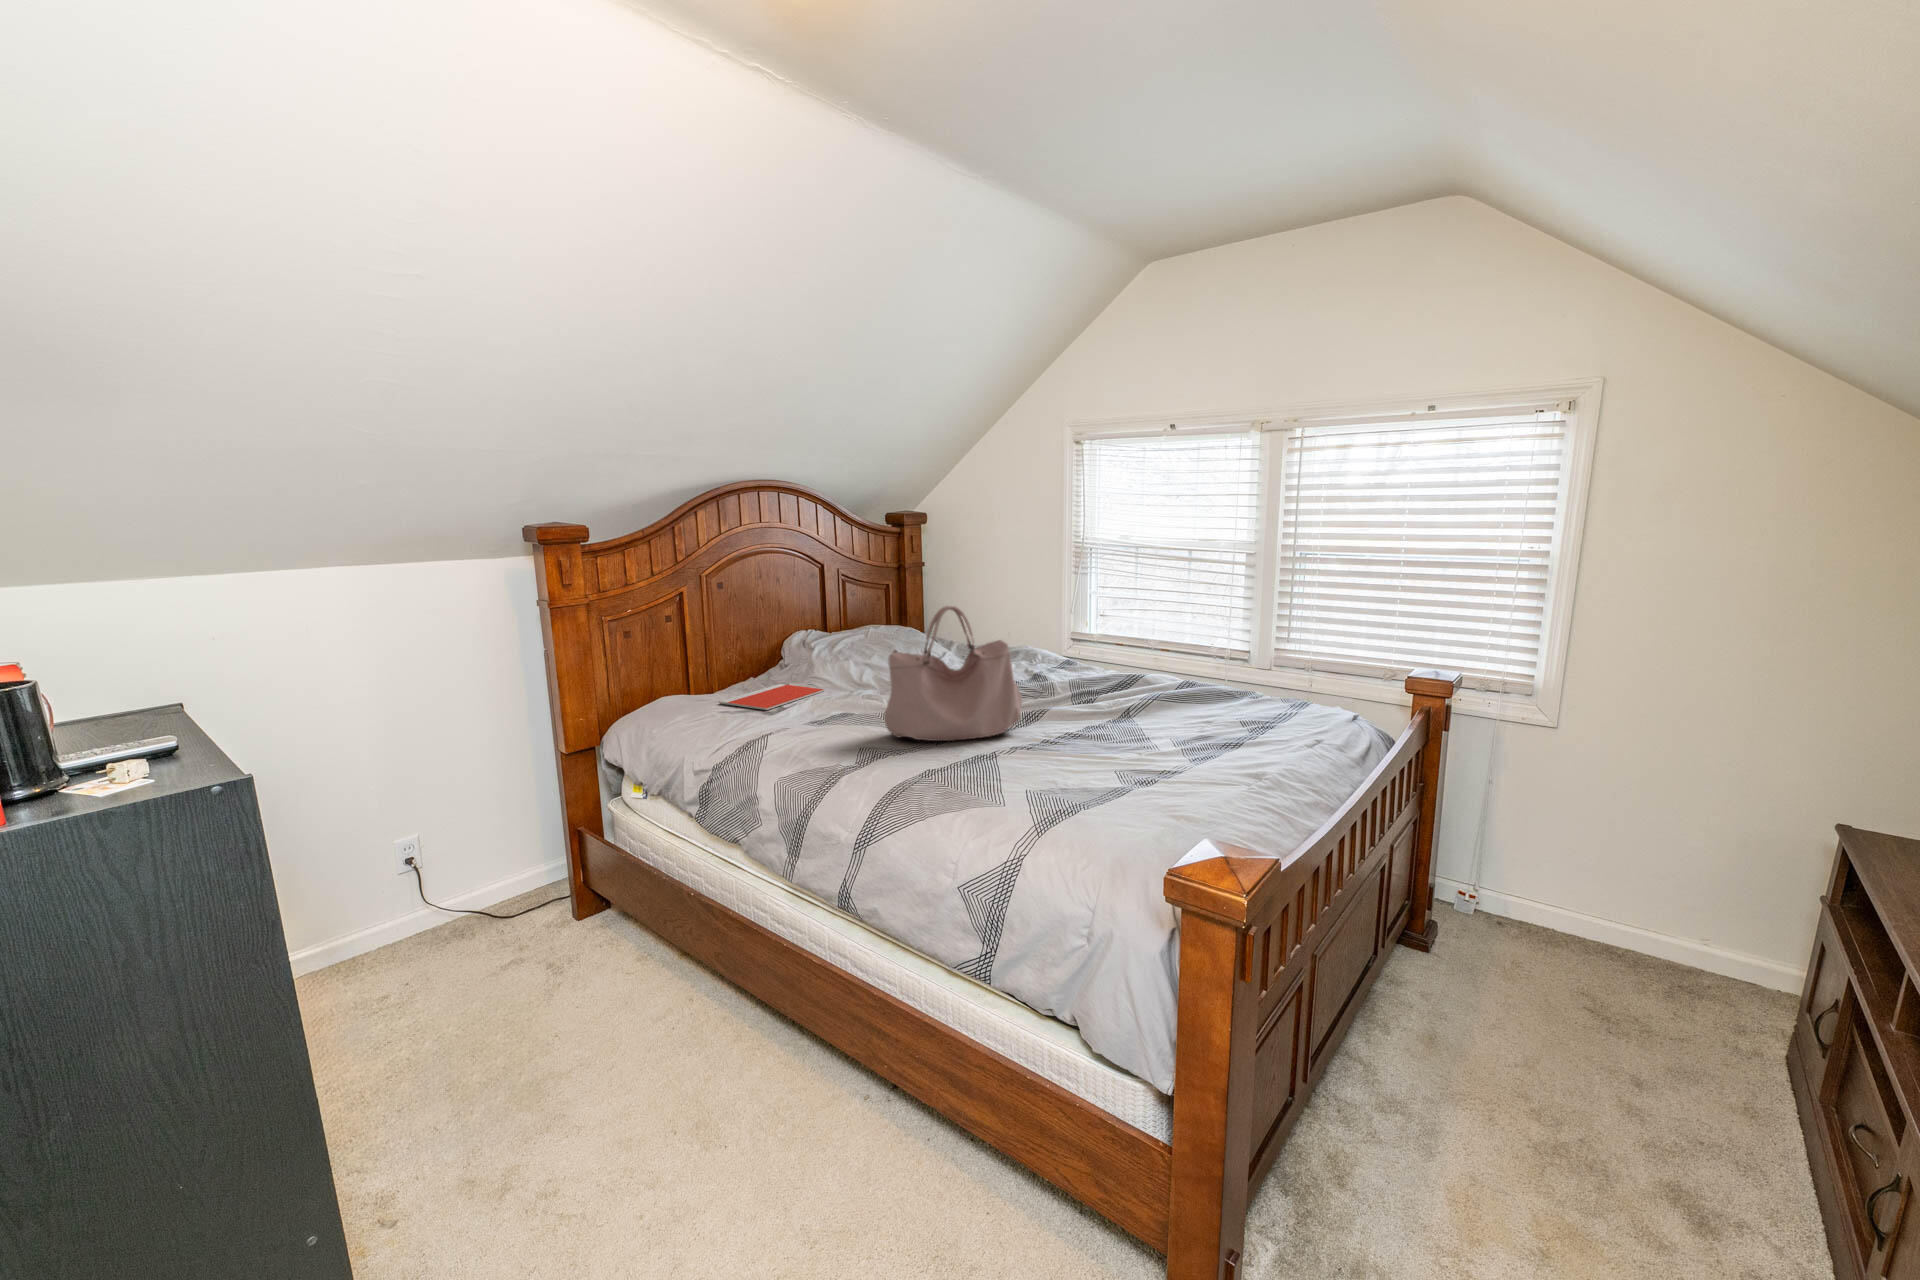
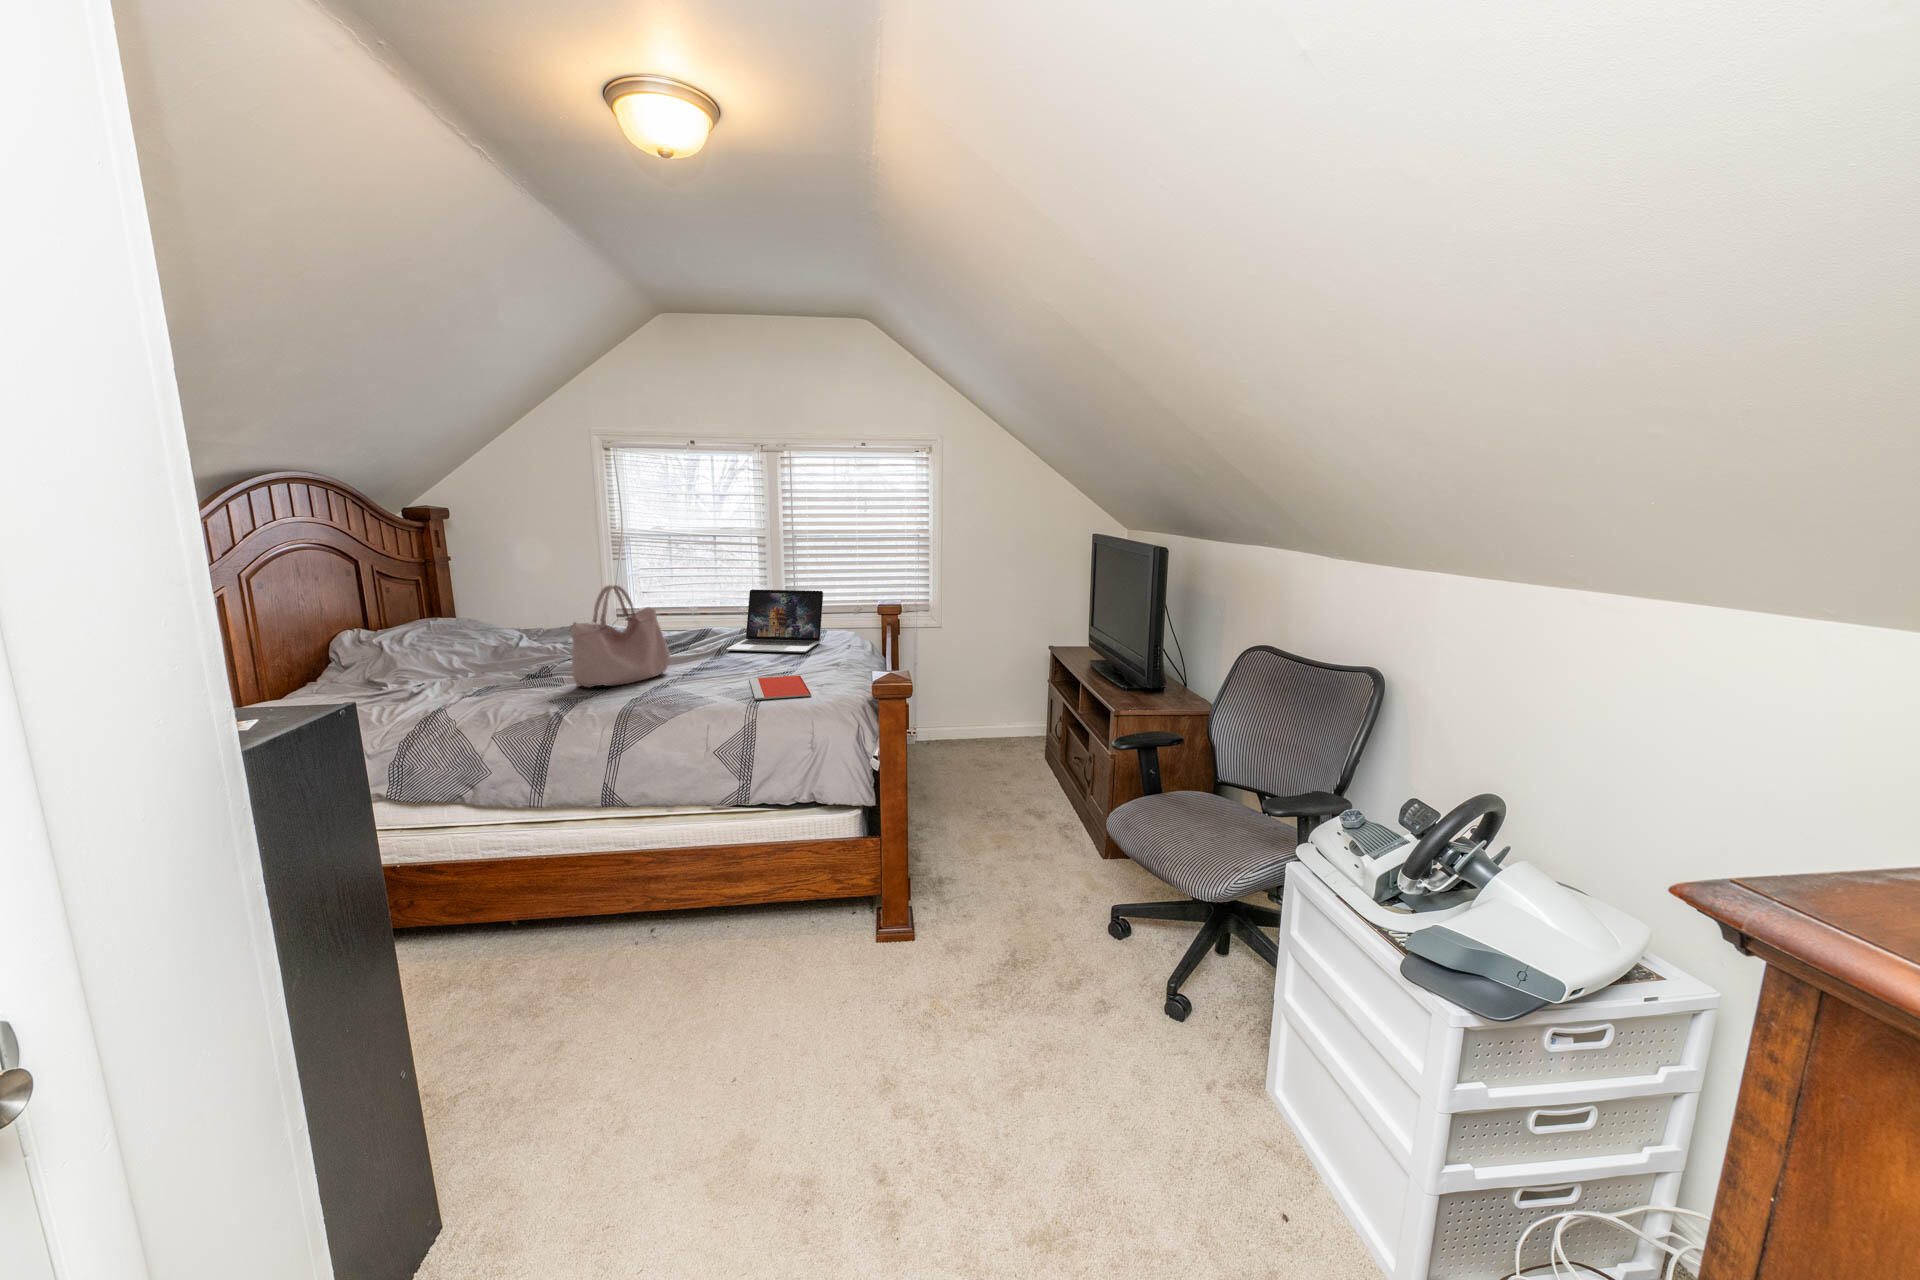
laptop: none [1129,628,1298,736] -> present [727,589,823,652]
notebook: present [719,684,825,710] -> present [749,675,811,700]

